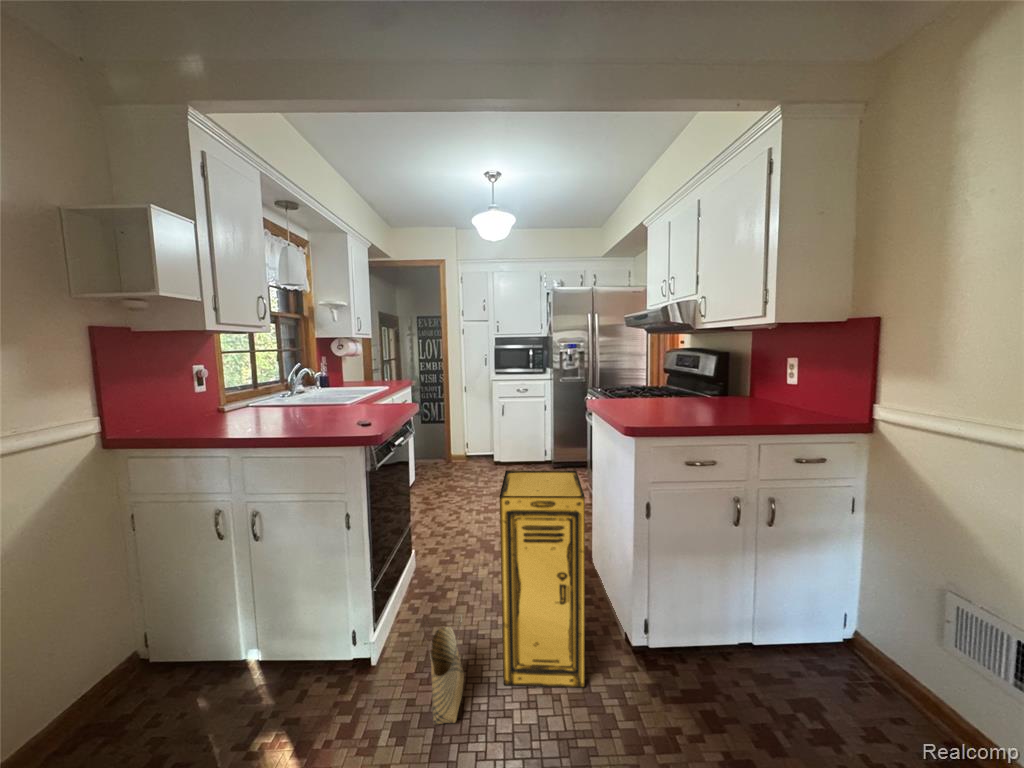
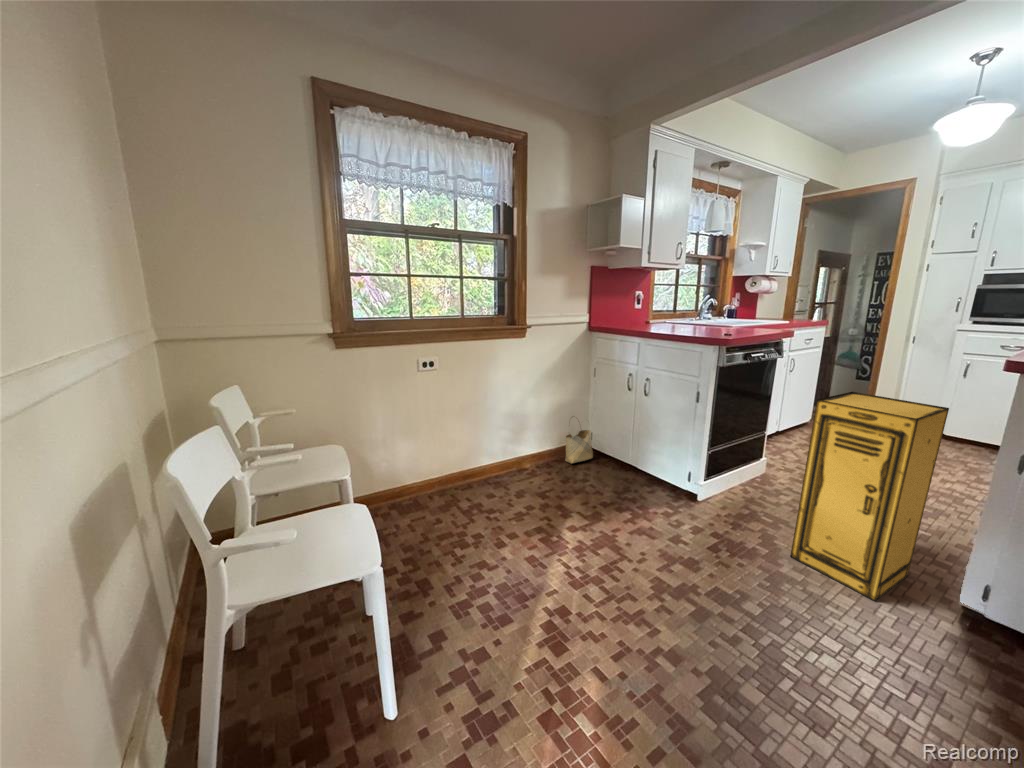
woven basket: present [423,622,464,724] -> present [565,430,593,463]

